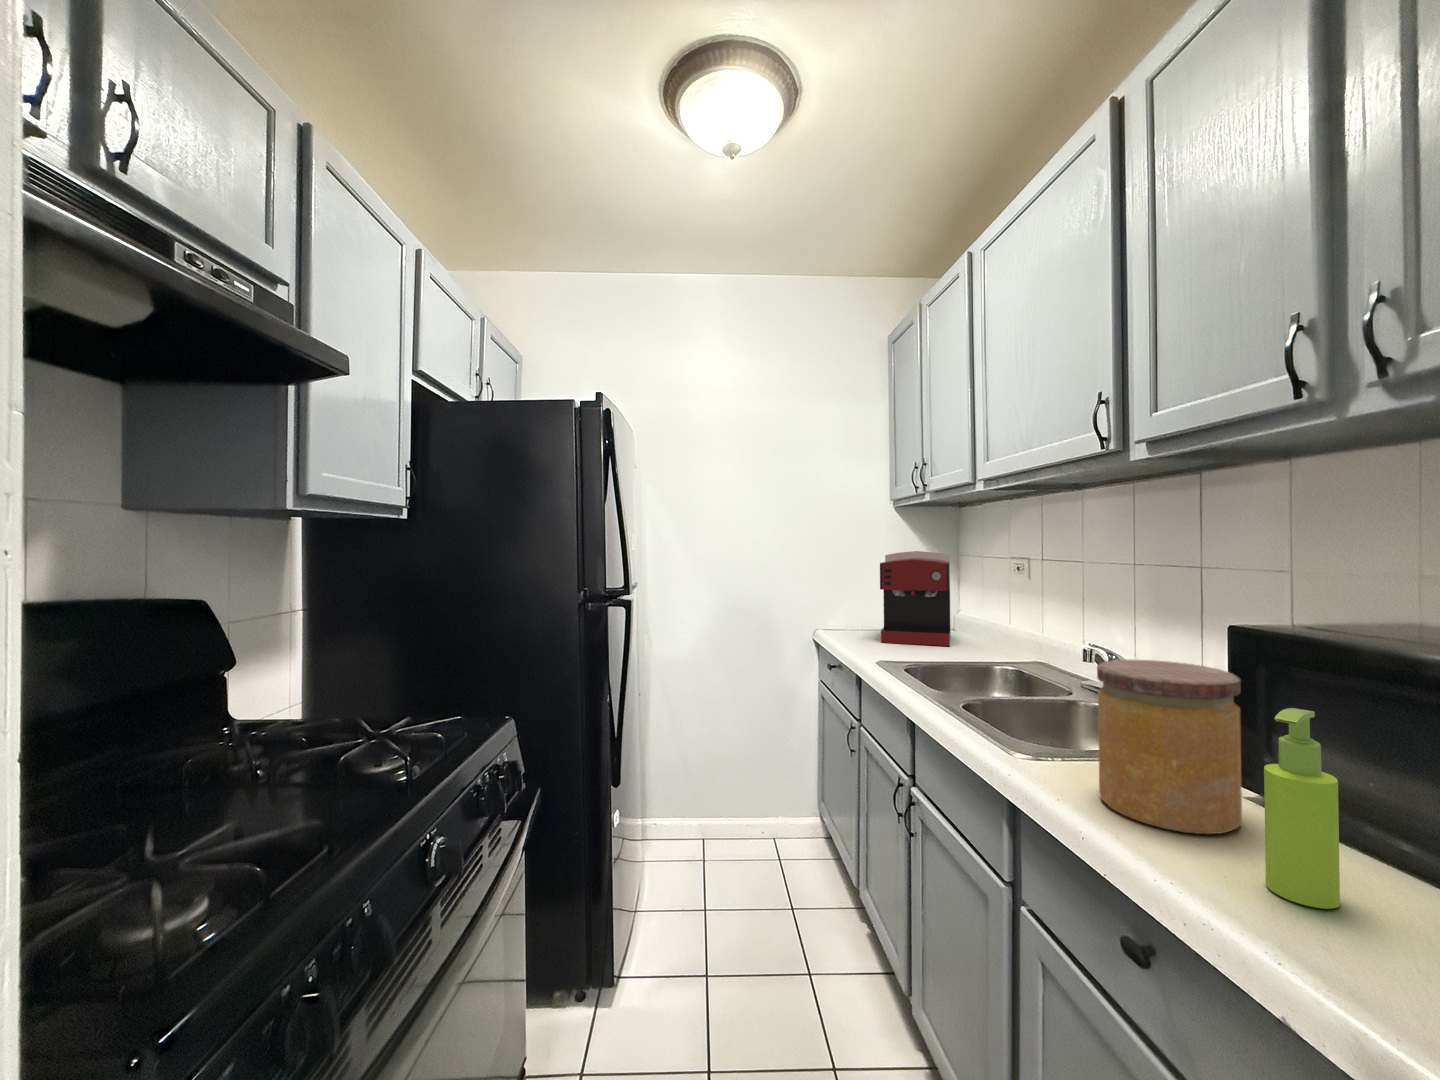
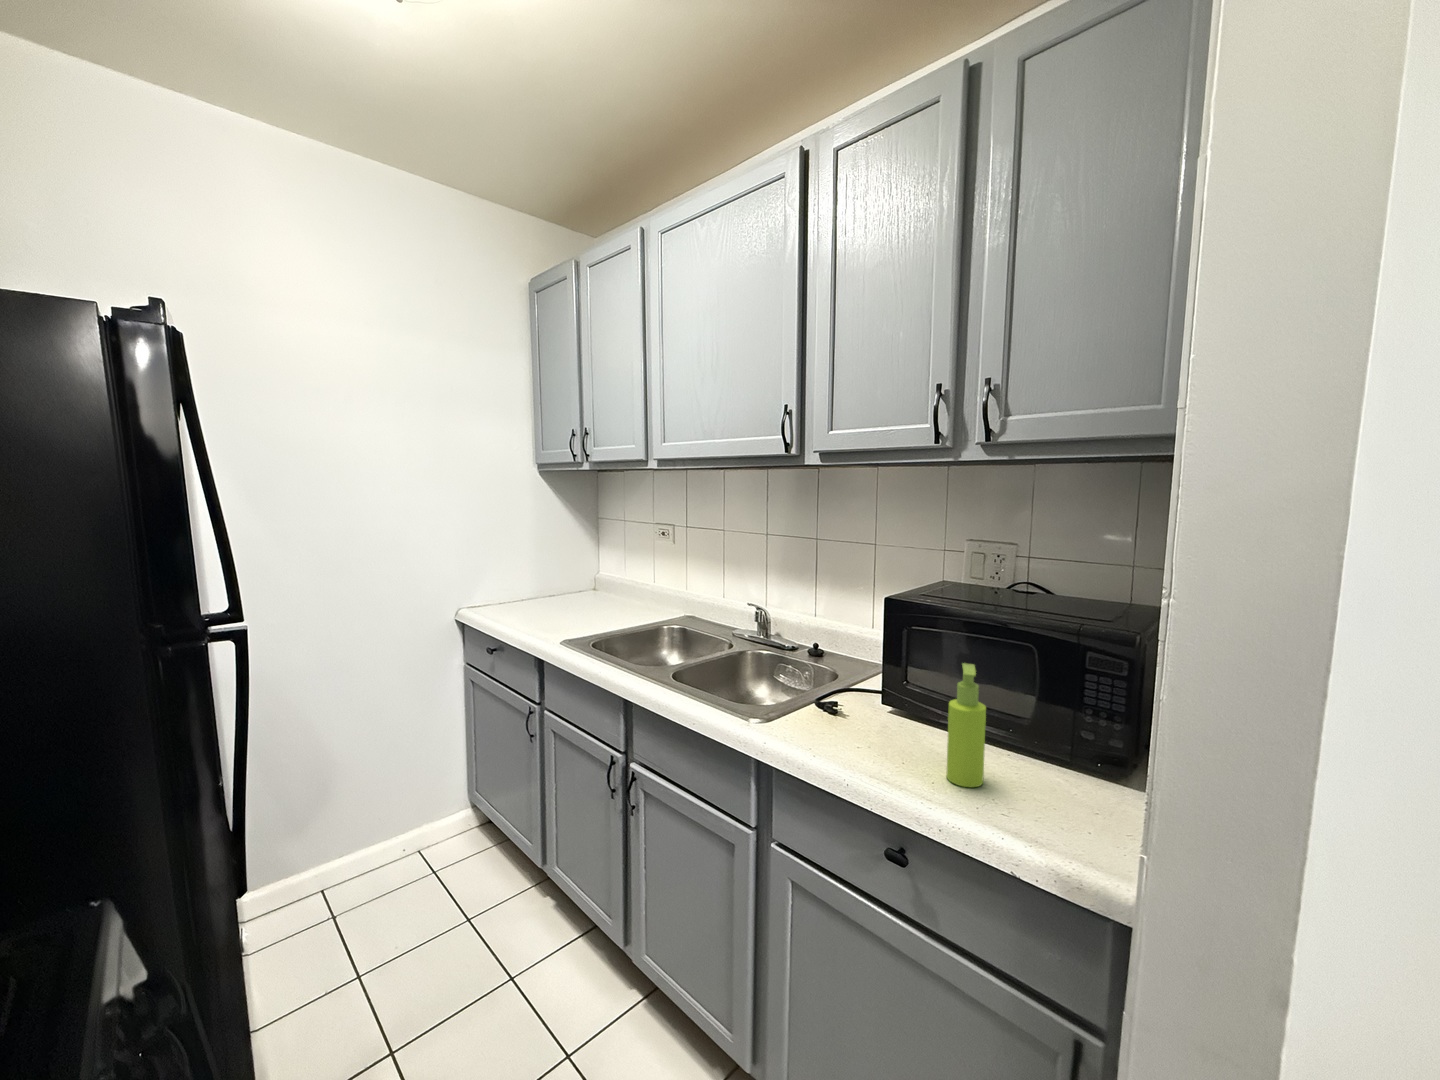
coffee maker: present [880,551,951,646] -> none [536,519,608,616]
jar: present [1097,660,1242,834] -> none [824,630,913,756]

